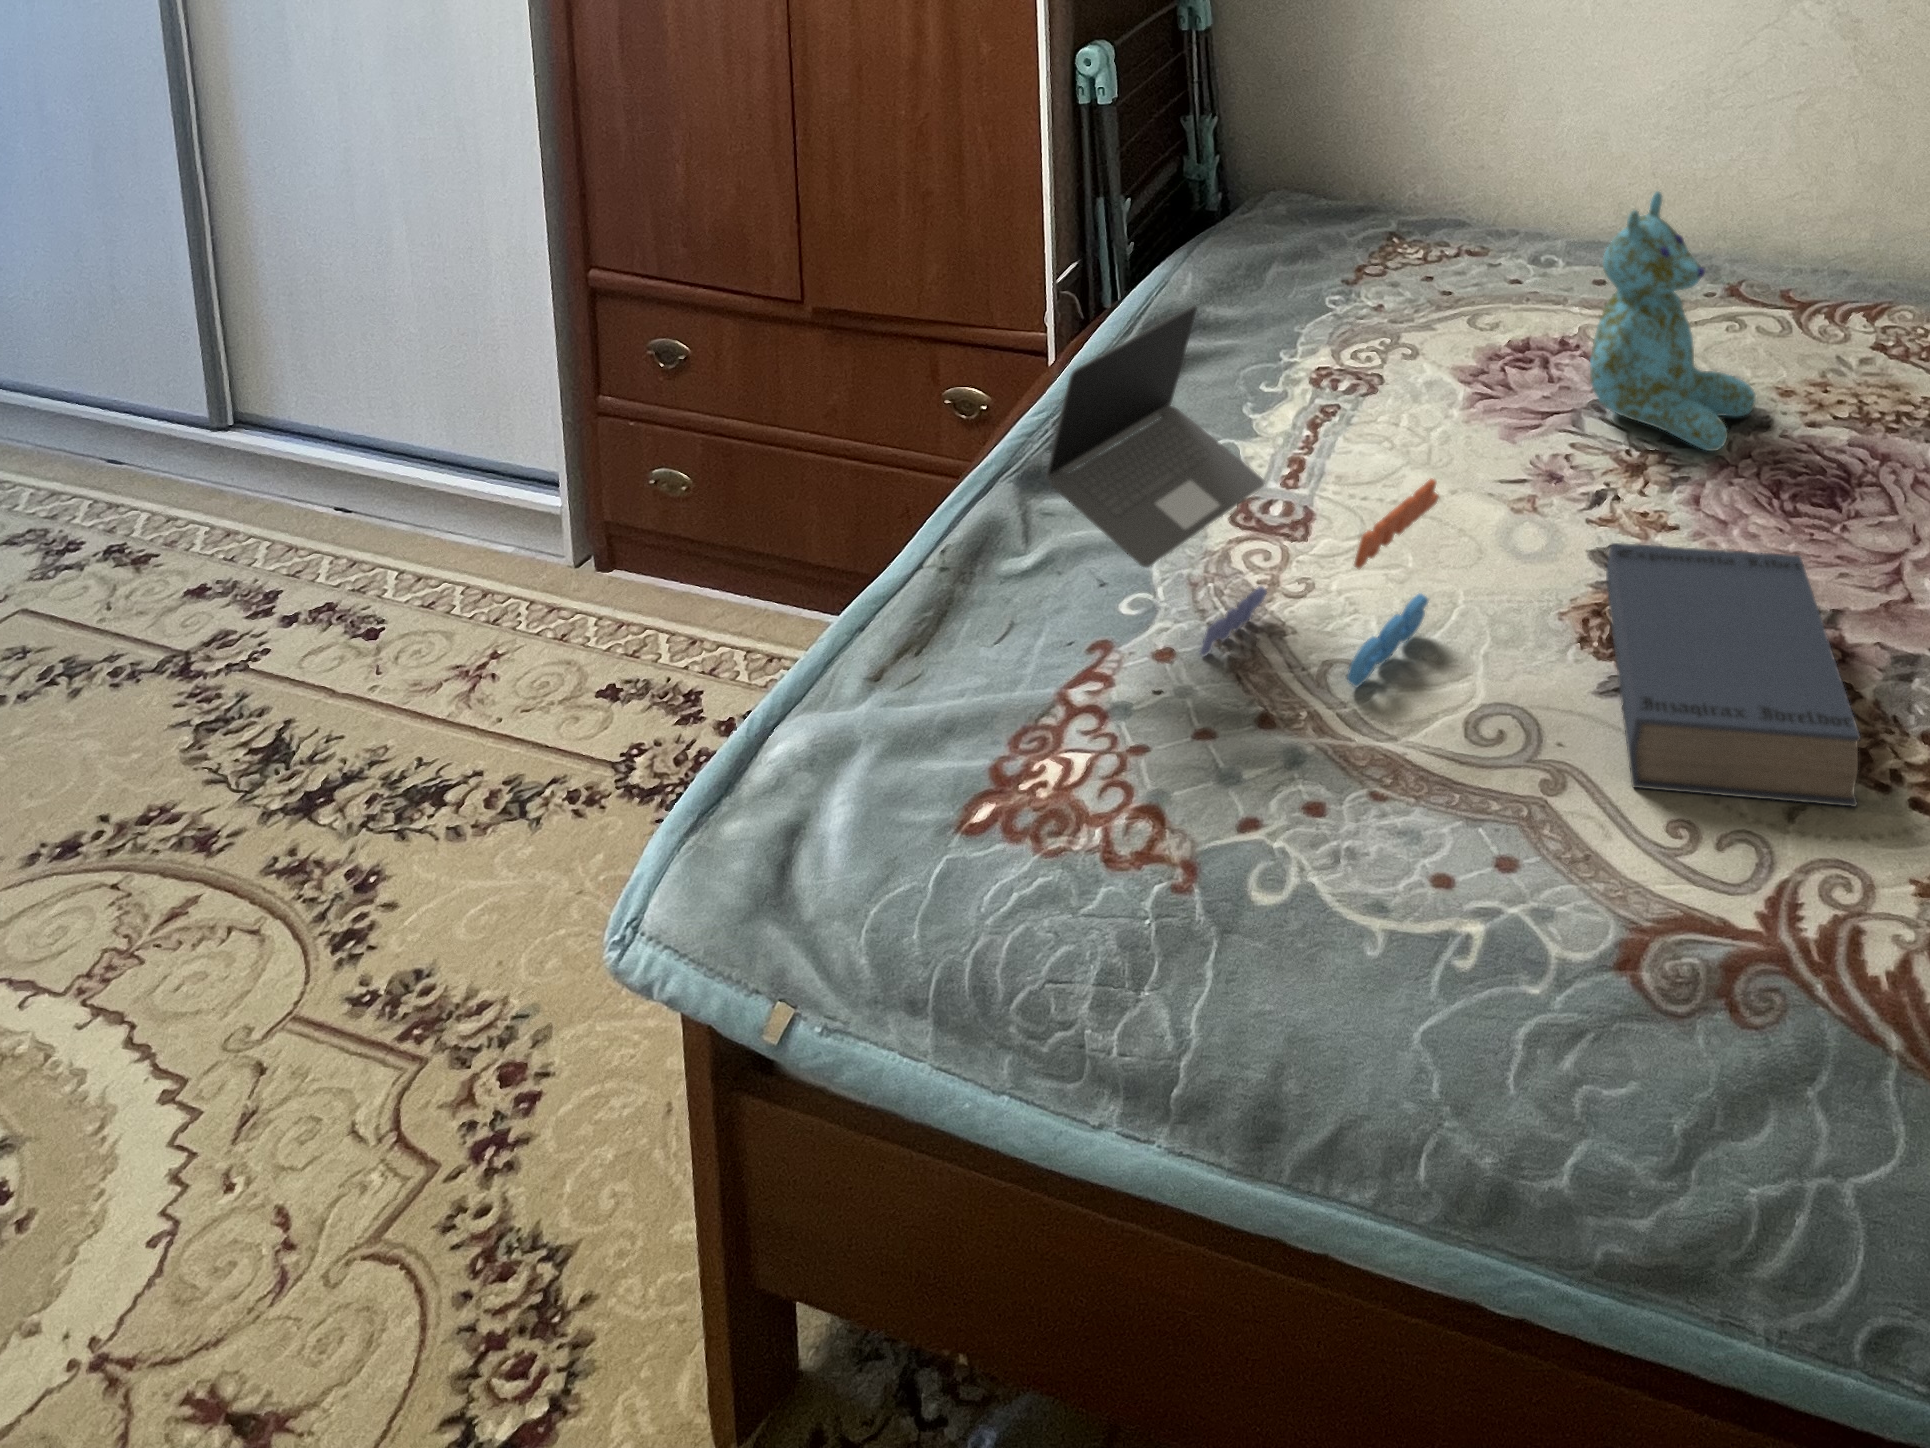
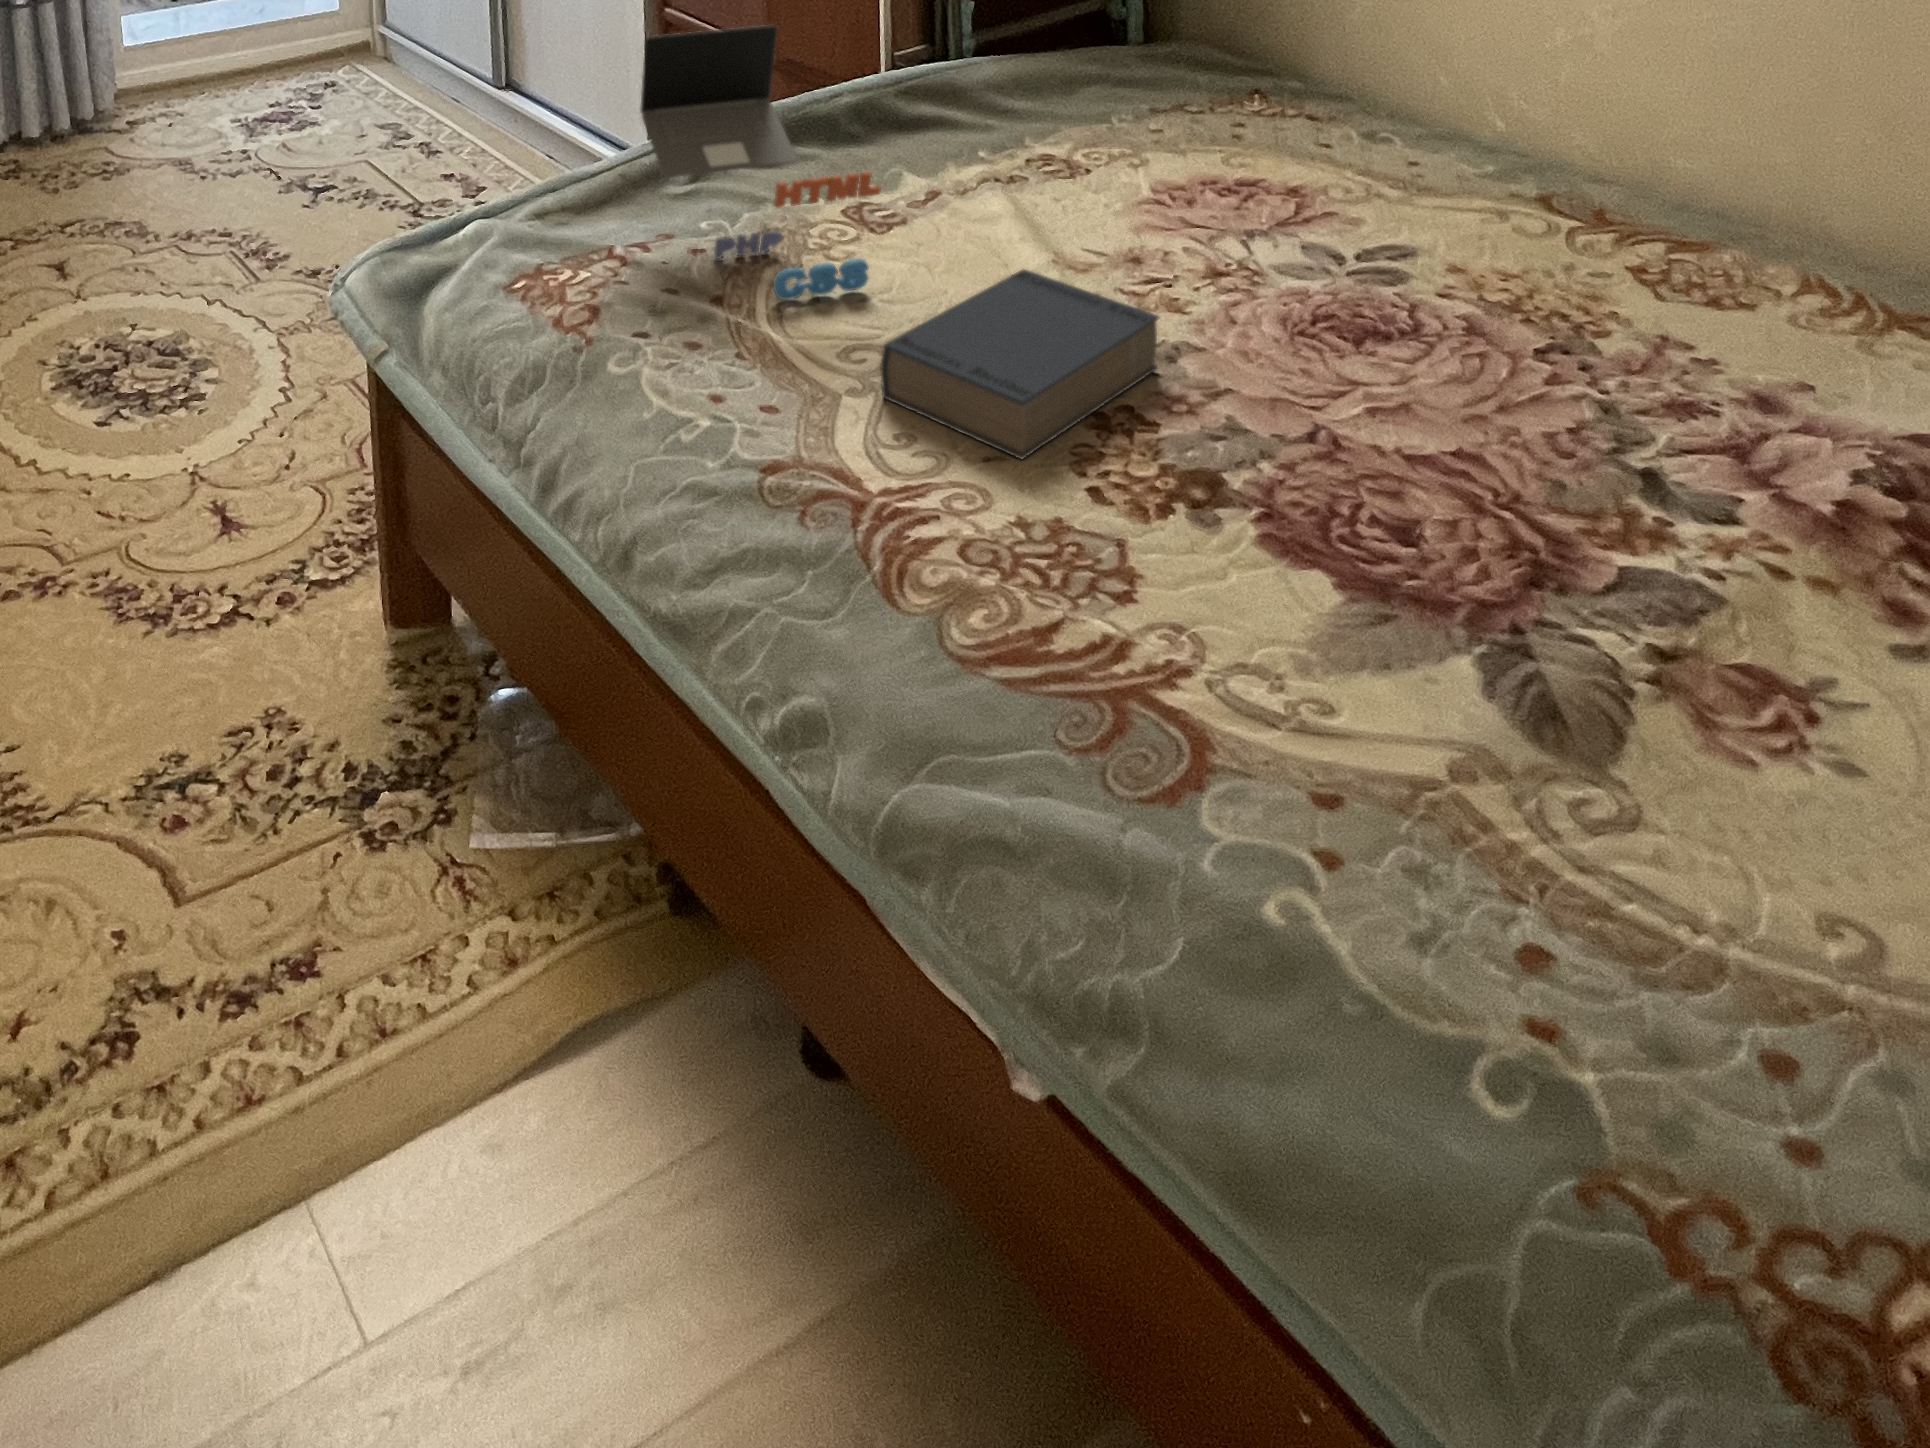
stuffed bear: present [1590,192,1756,451] -> none [1171,41,1347,272]

